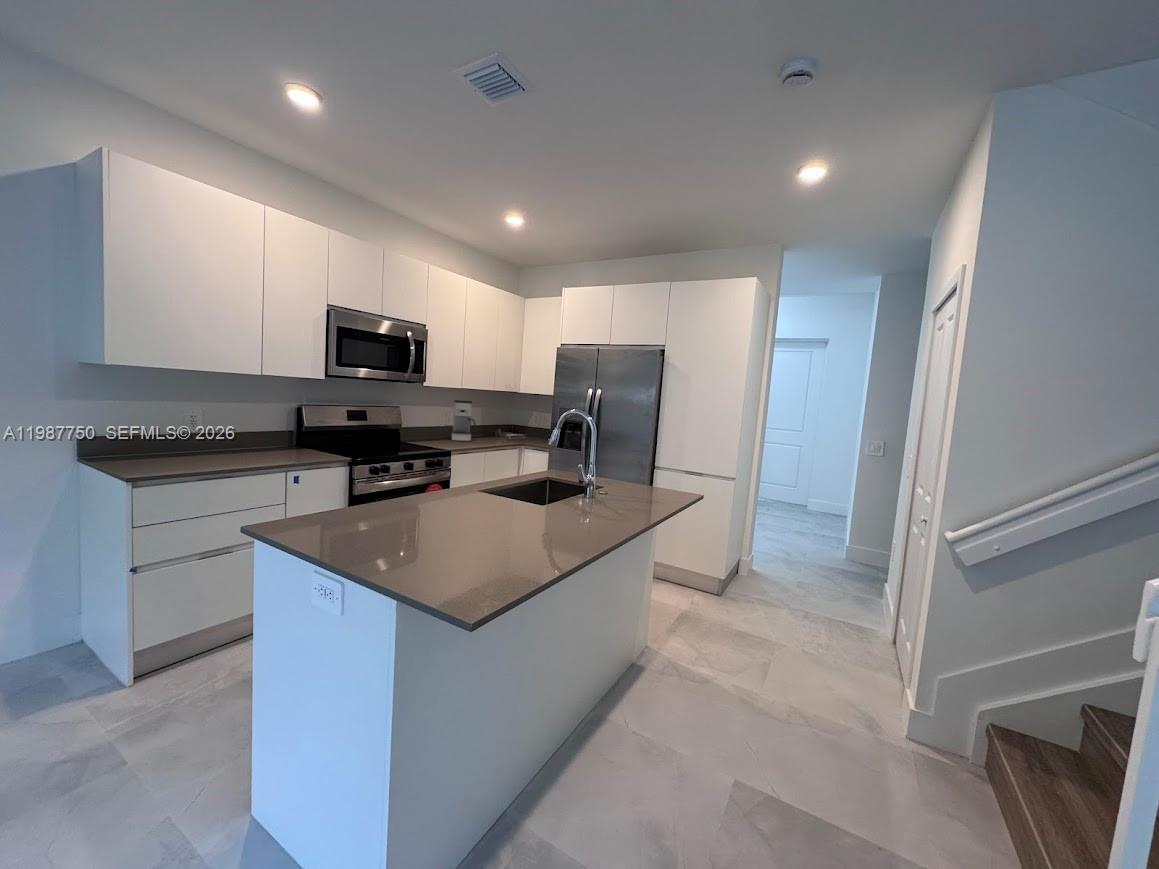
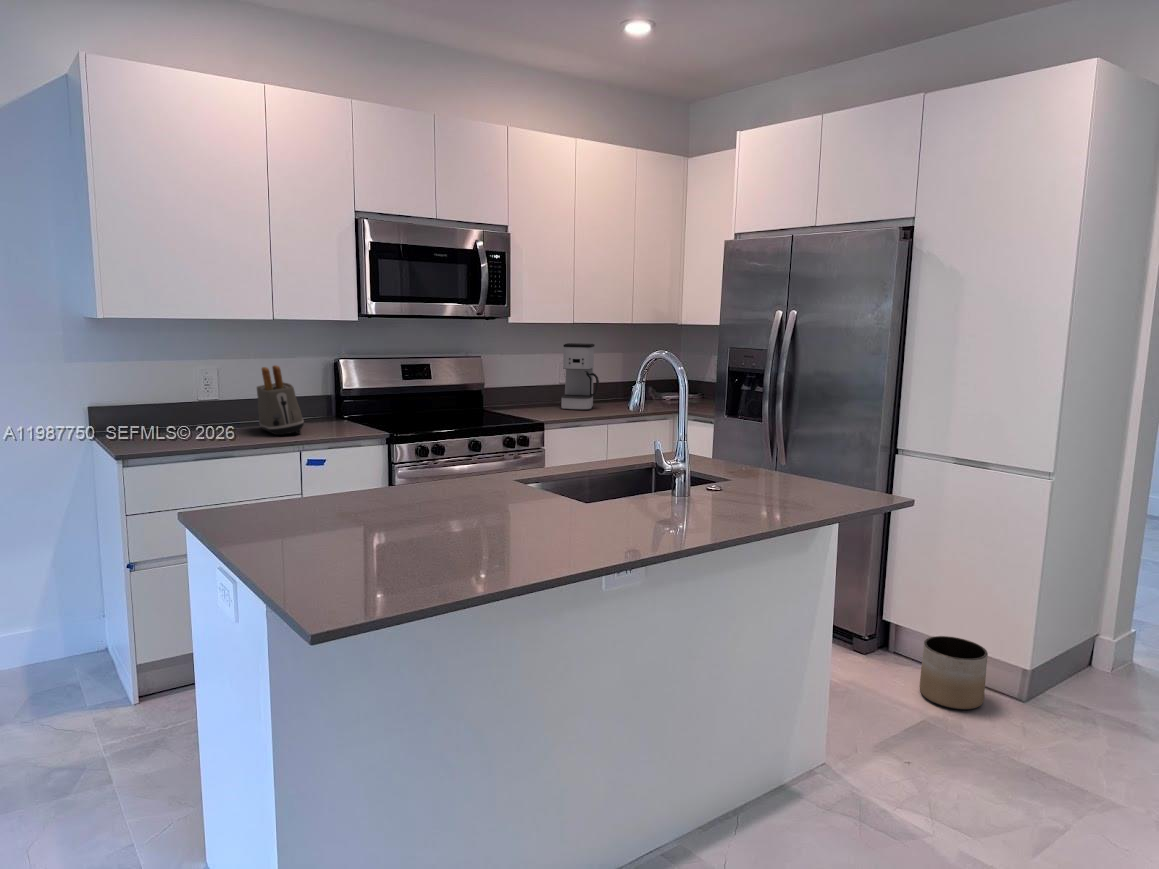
toaster: none [242,409,285,460] -> present [257,366,304,435]
planter: none [671,565,704,604] -> present [920,636,988,710]

